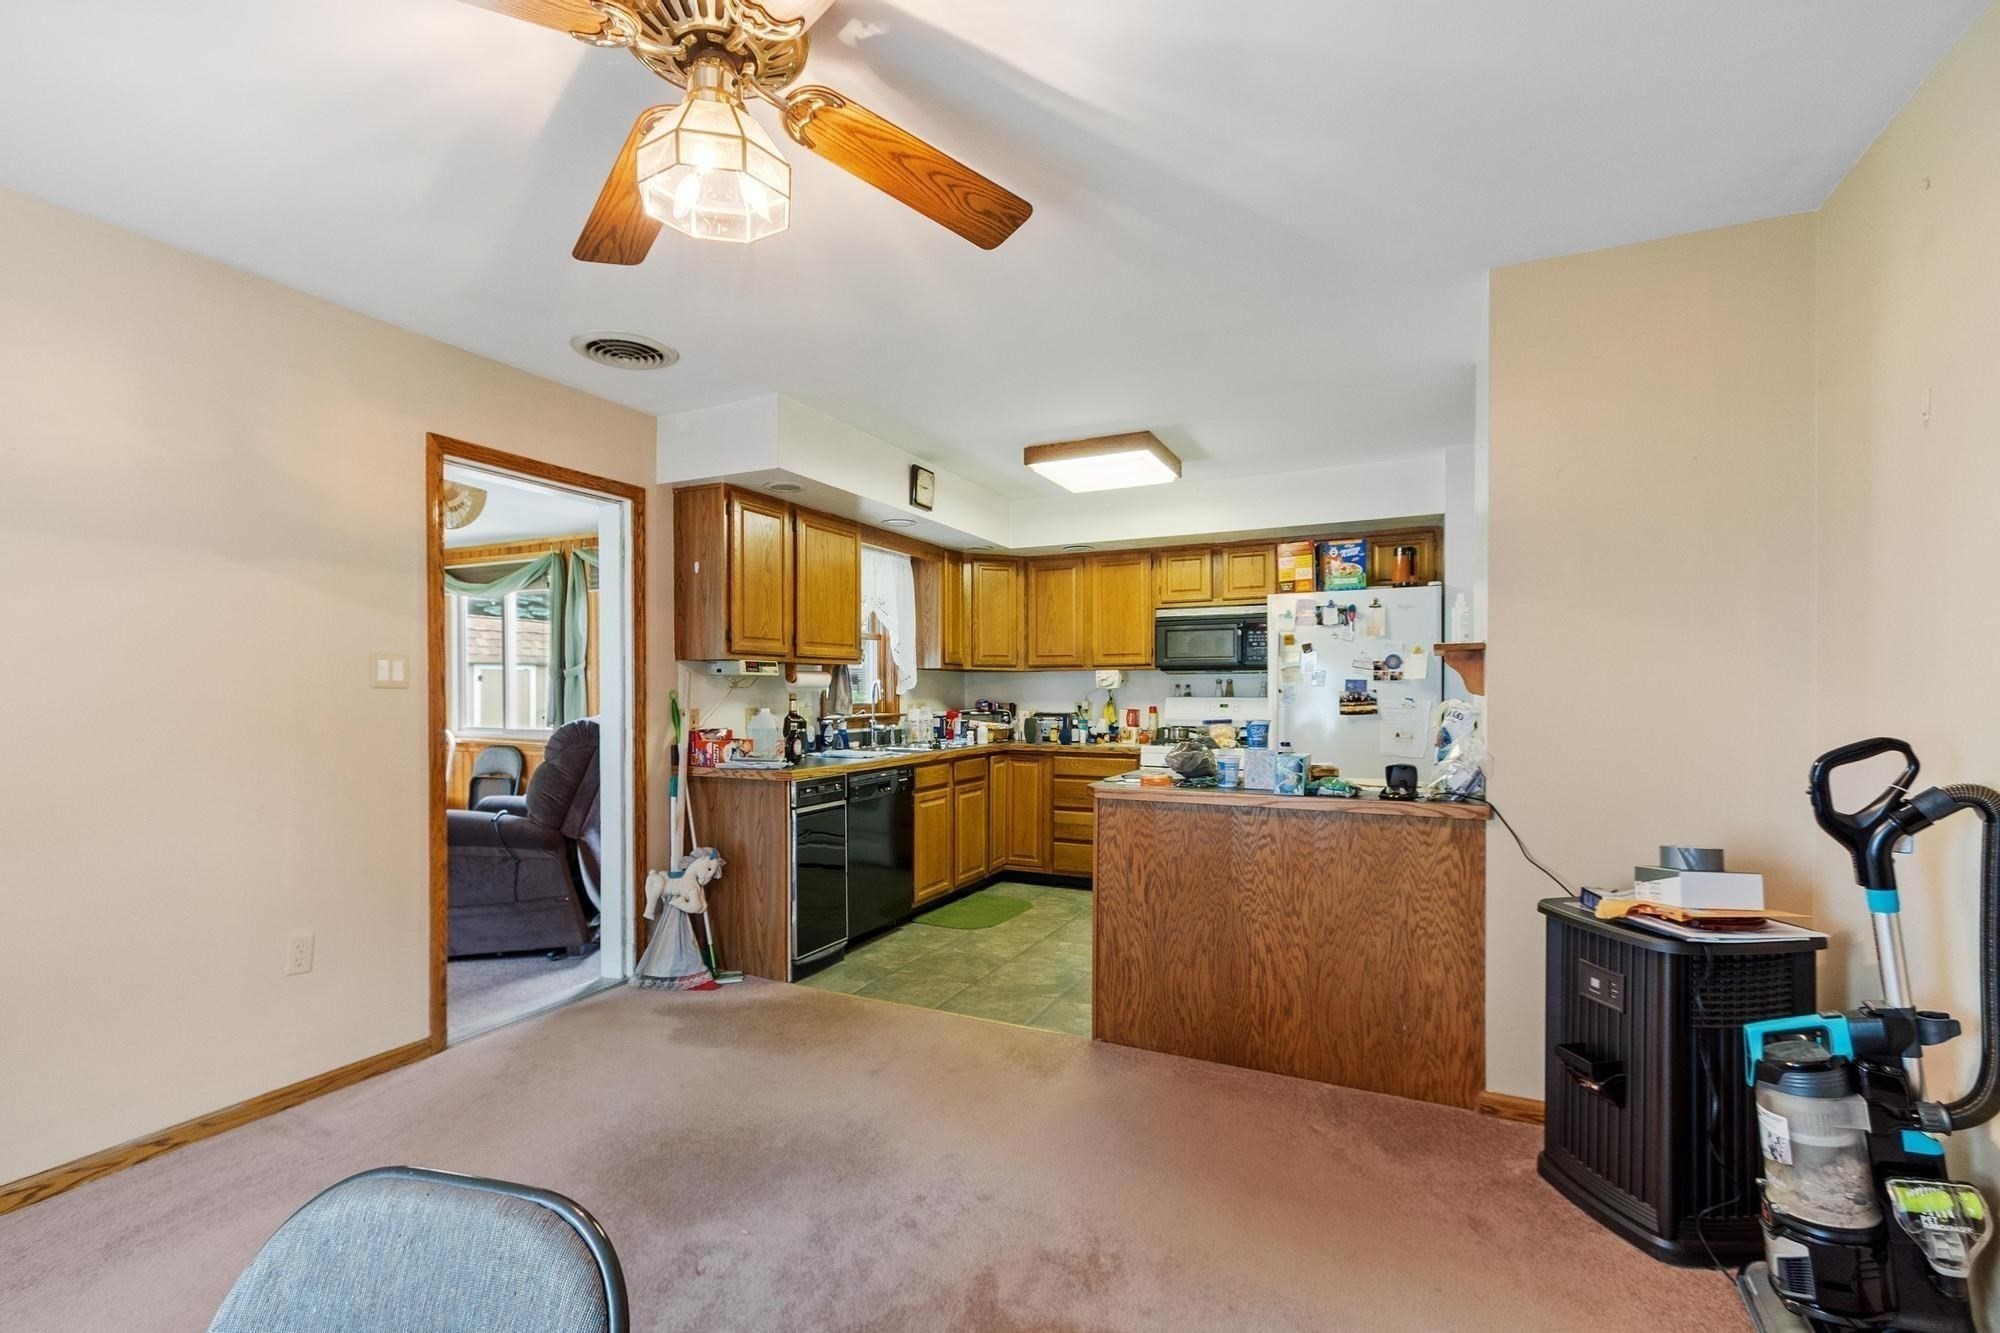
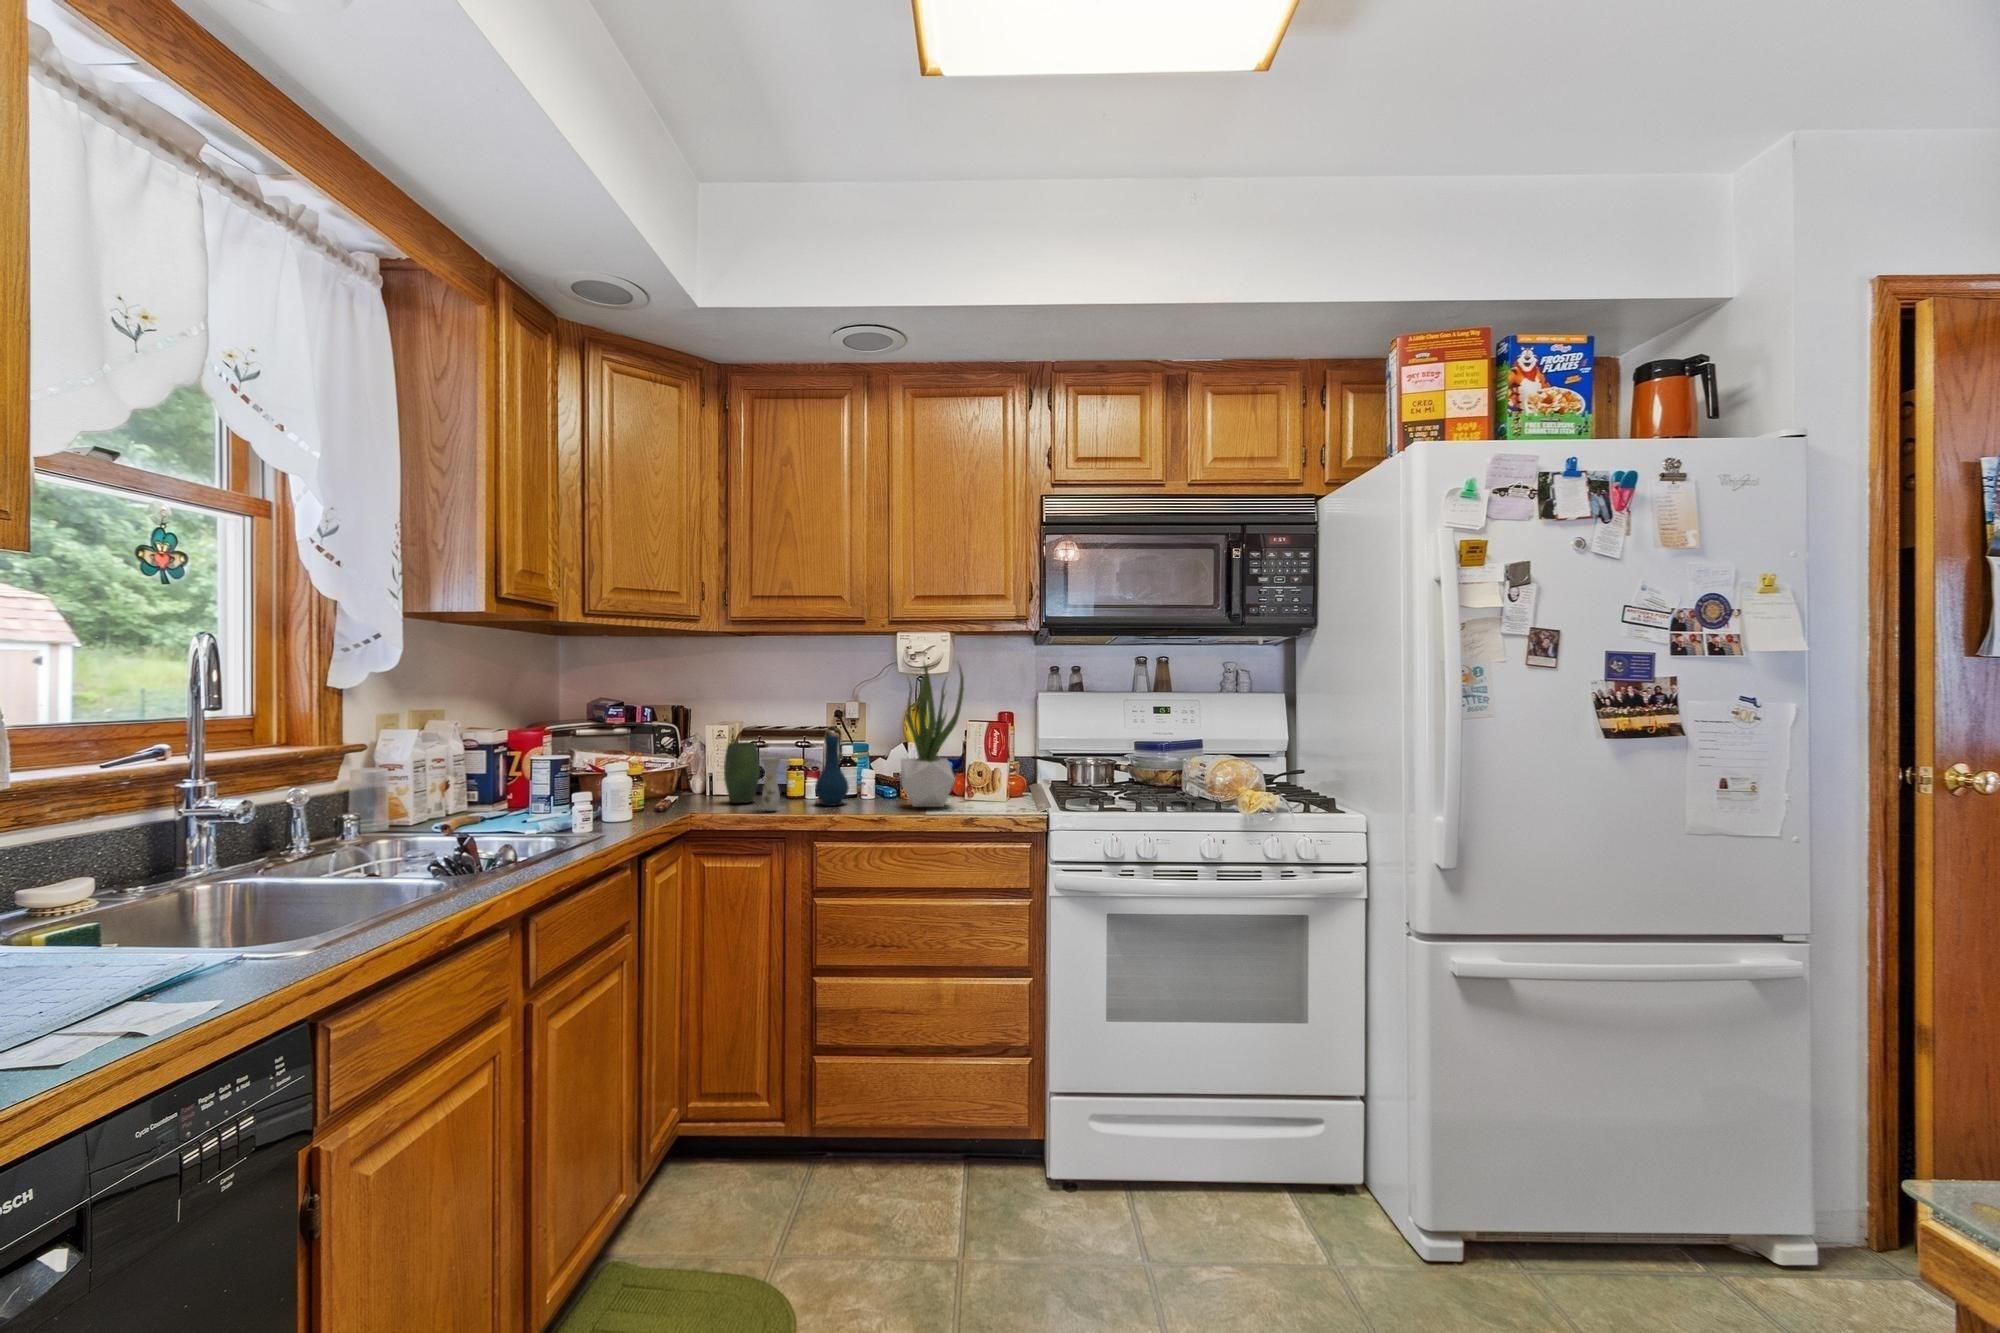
potted plant: none [1089,683,1117,746] -> present [901,663,964,807]

